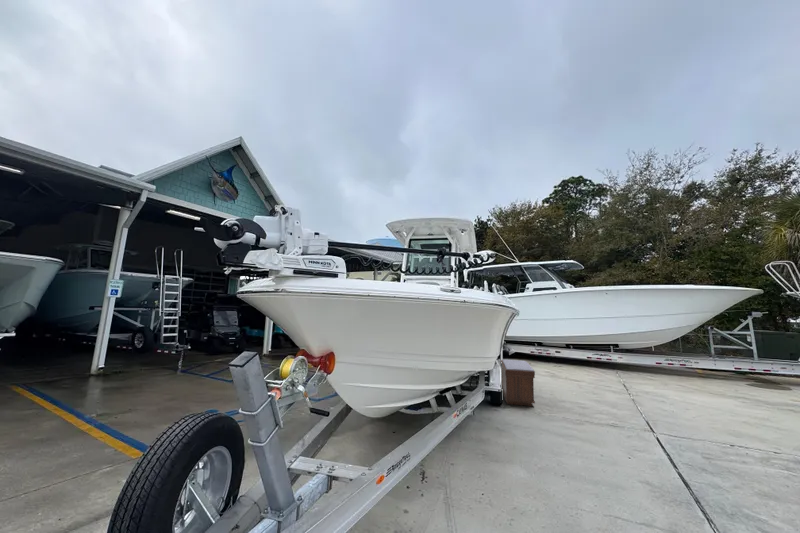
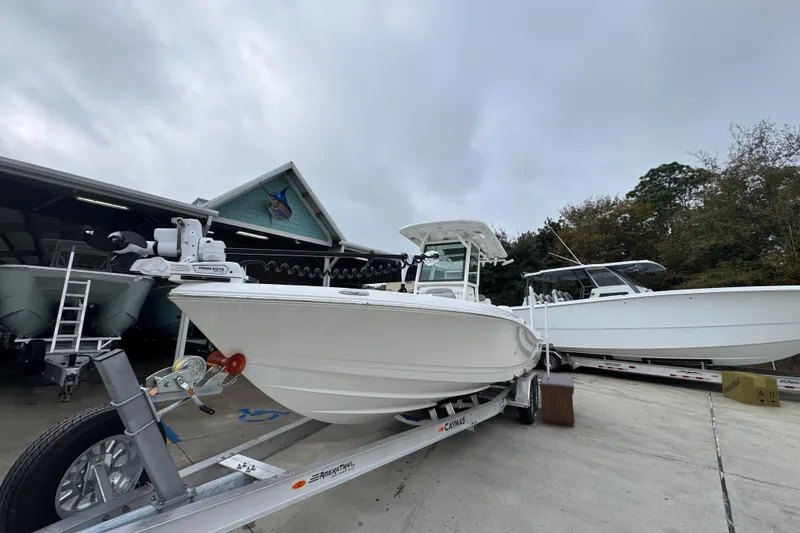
cardboard box: none [626,353,668,381] -> present [721,371,780,407]

